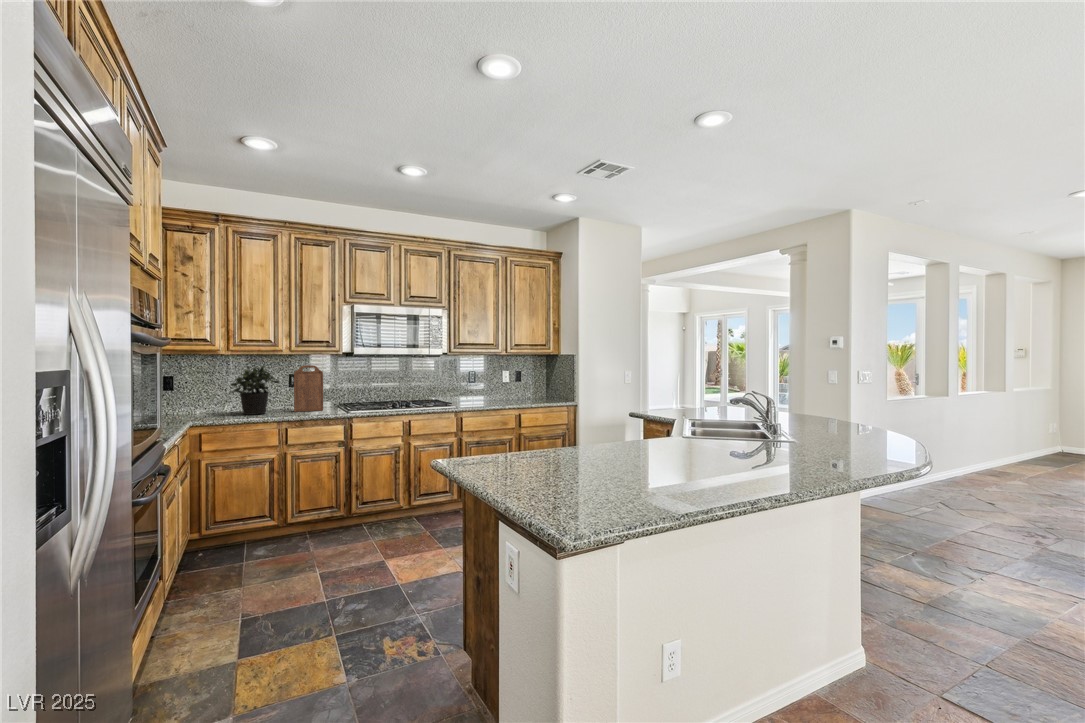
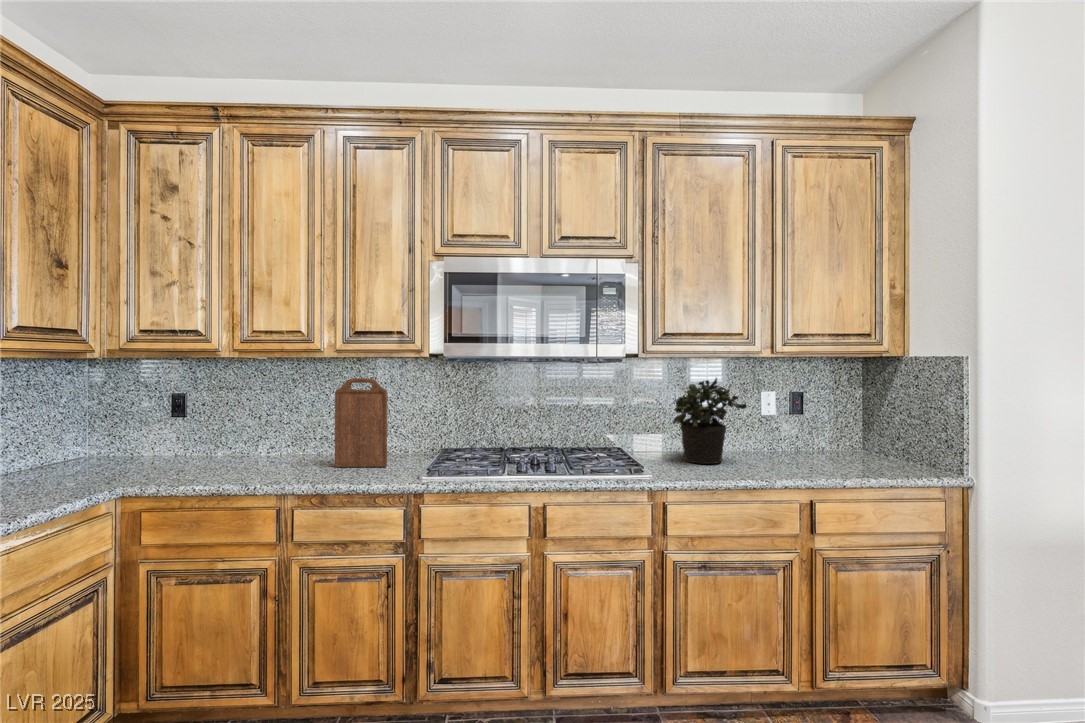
potted plant: present [231,366,279,415] -> present [673,378,747,464]

